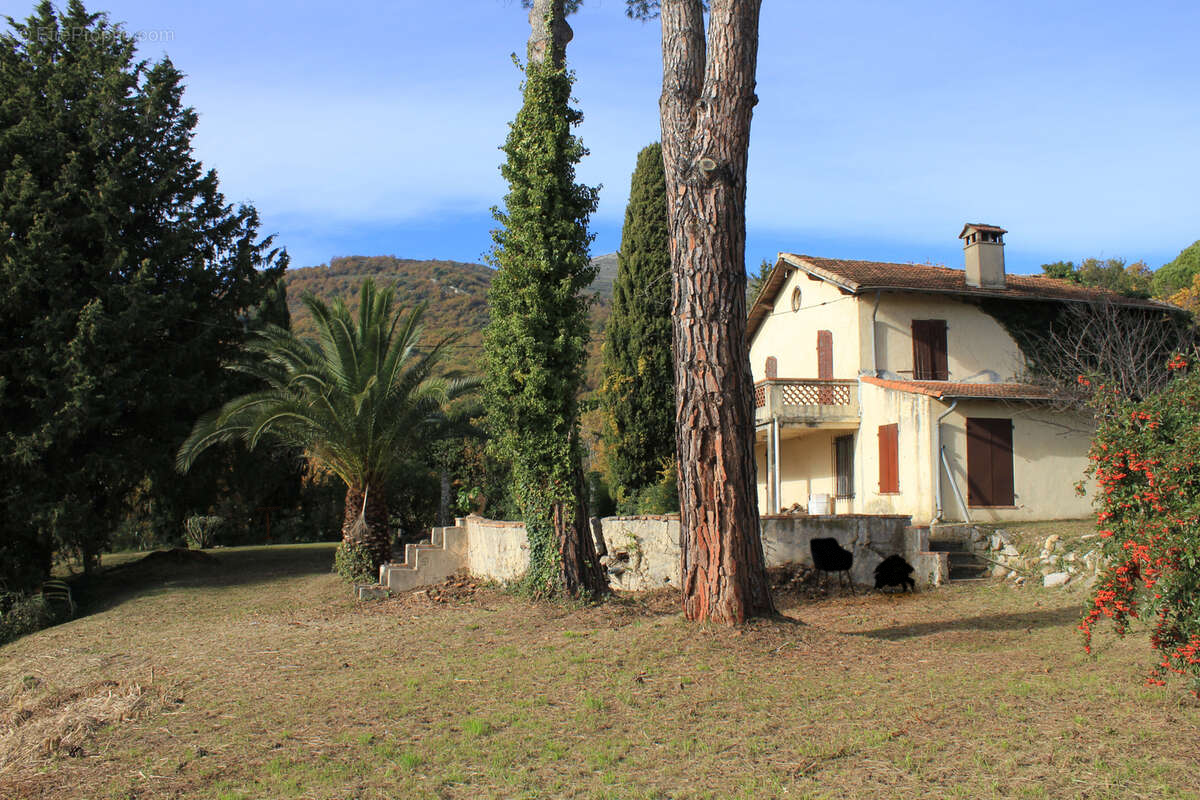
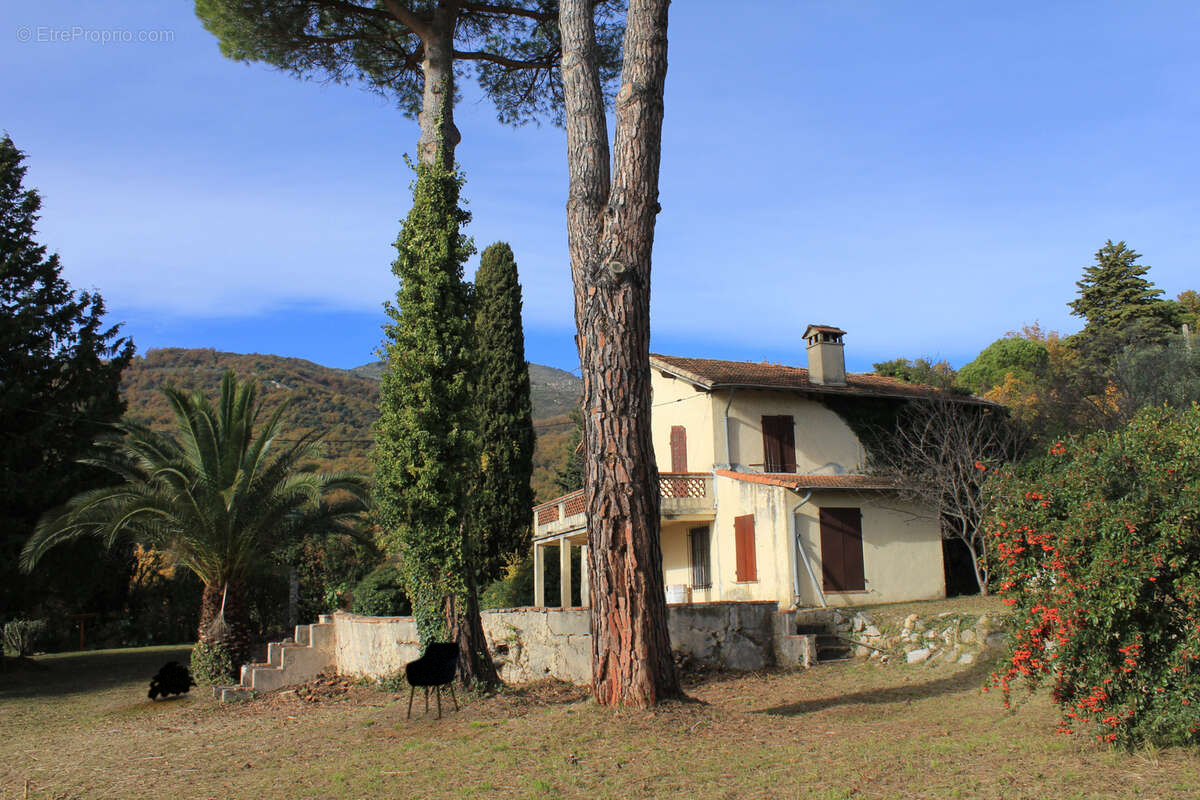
chair: present [810,537,855,596] -> present [405,641,460,719]
potted plant: present [873,554,916,592] -> present [147,661,197,700]

